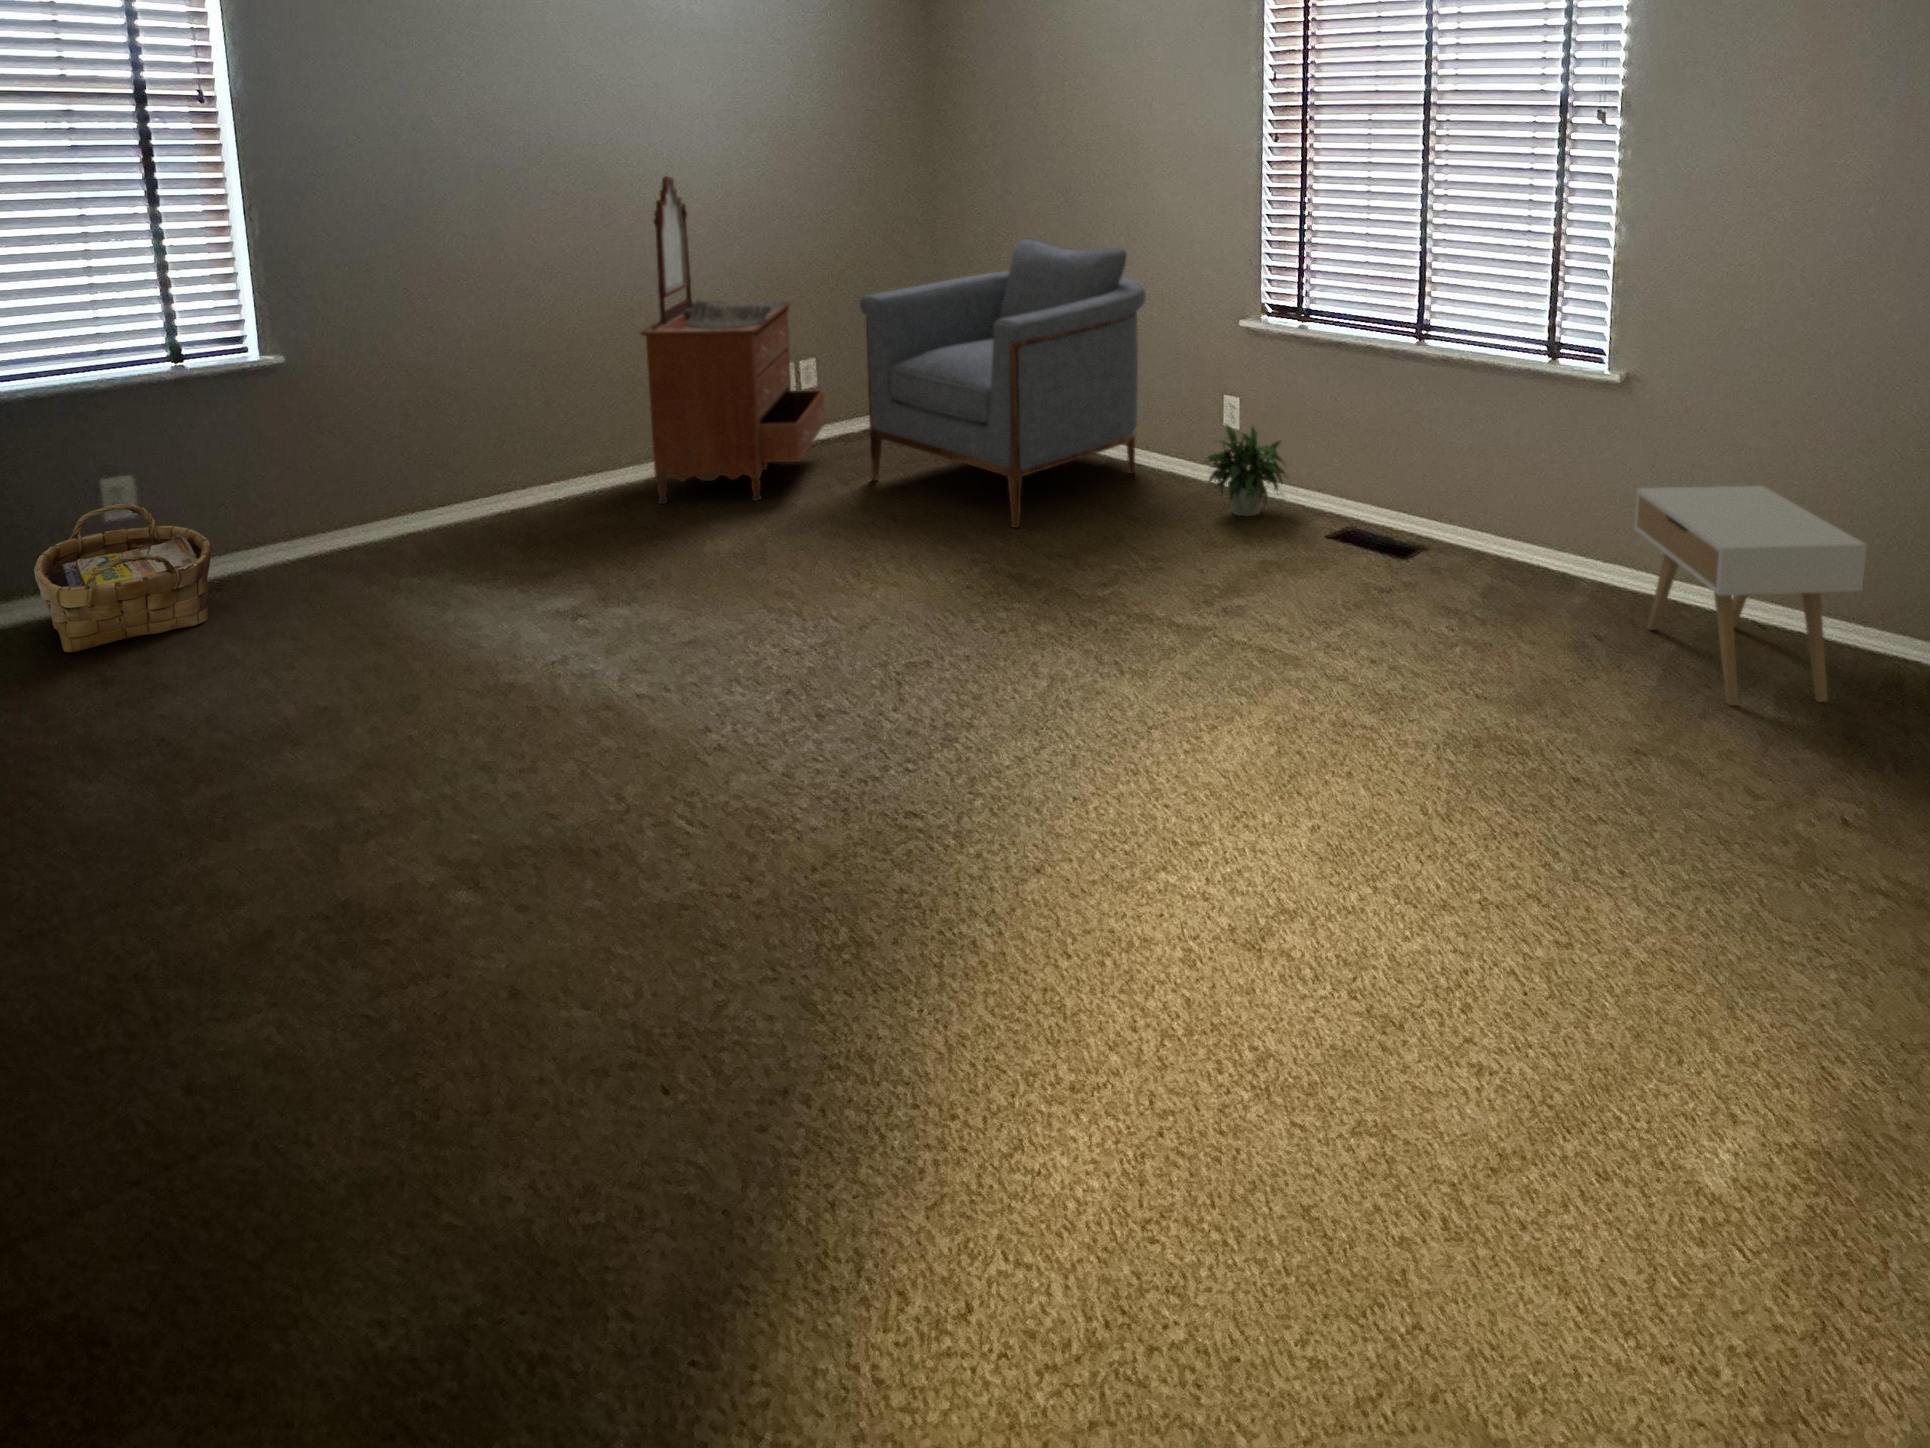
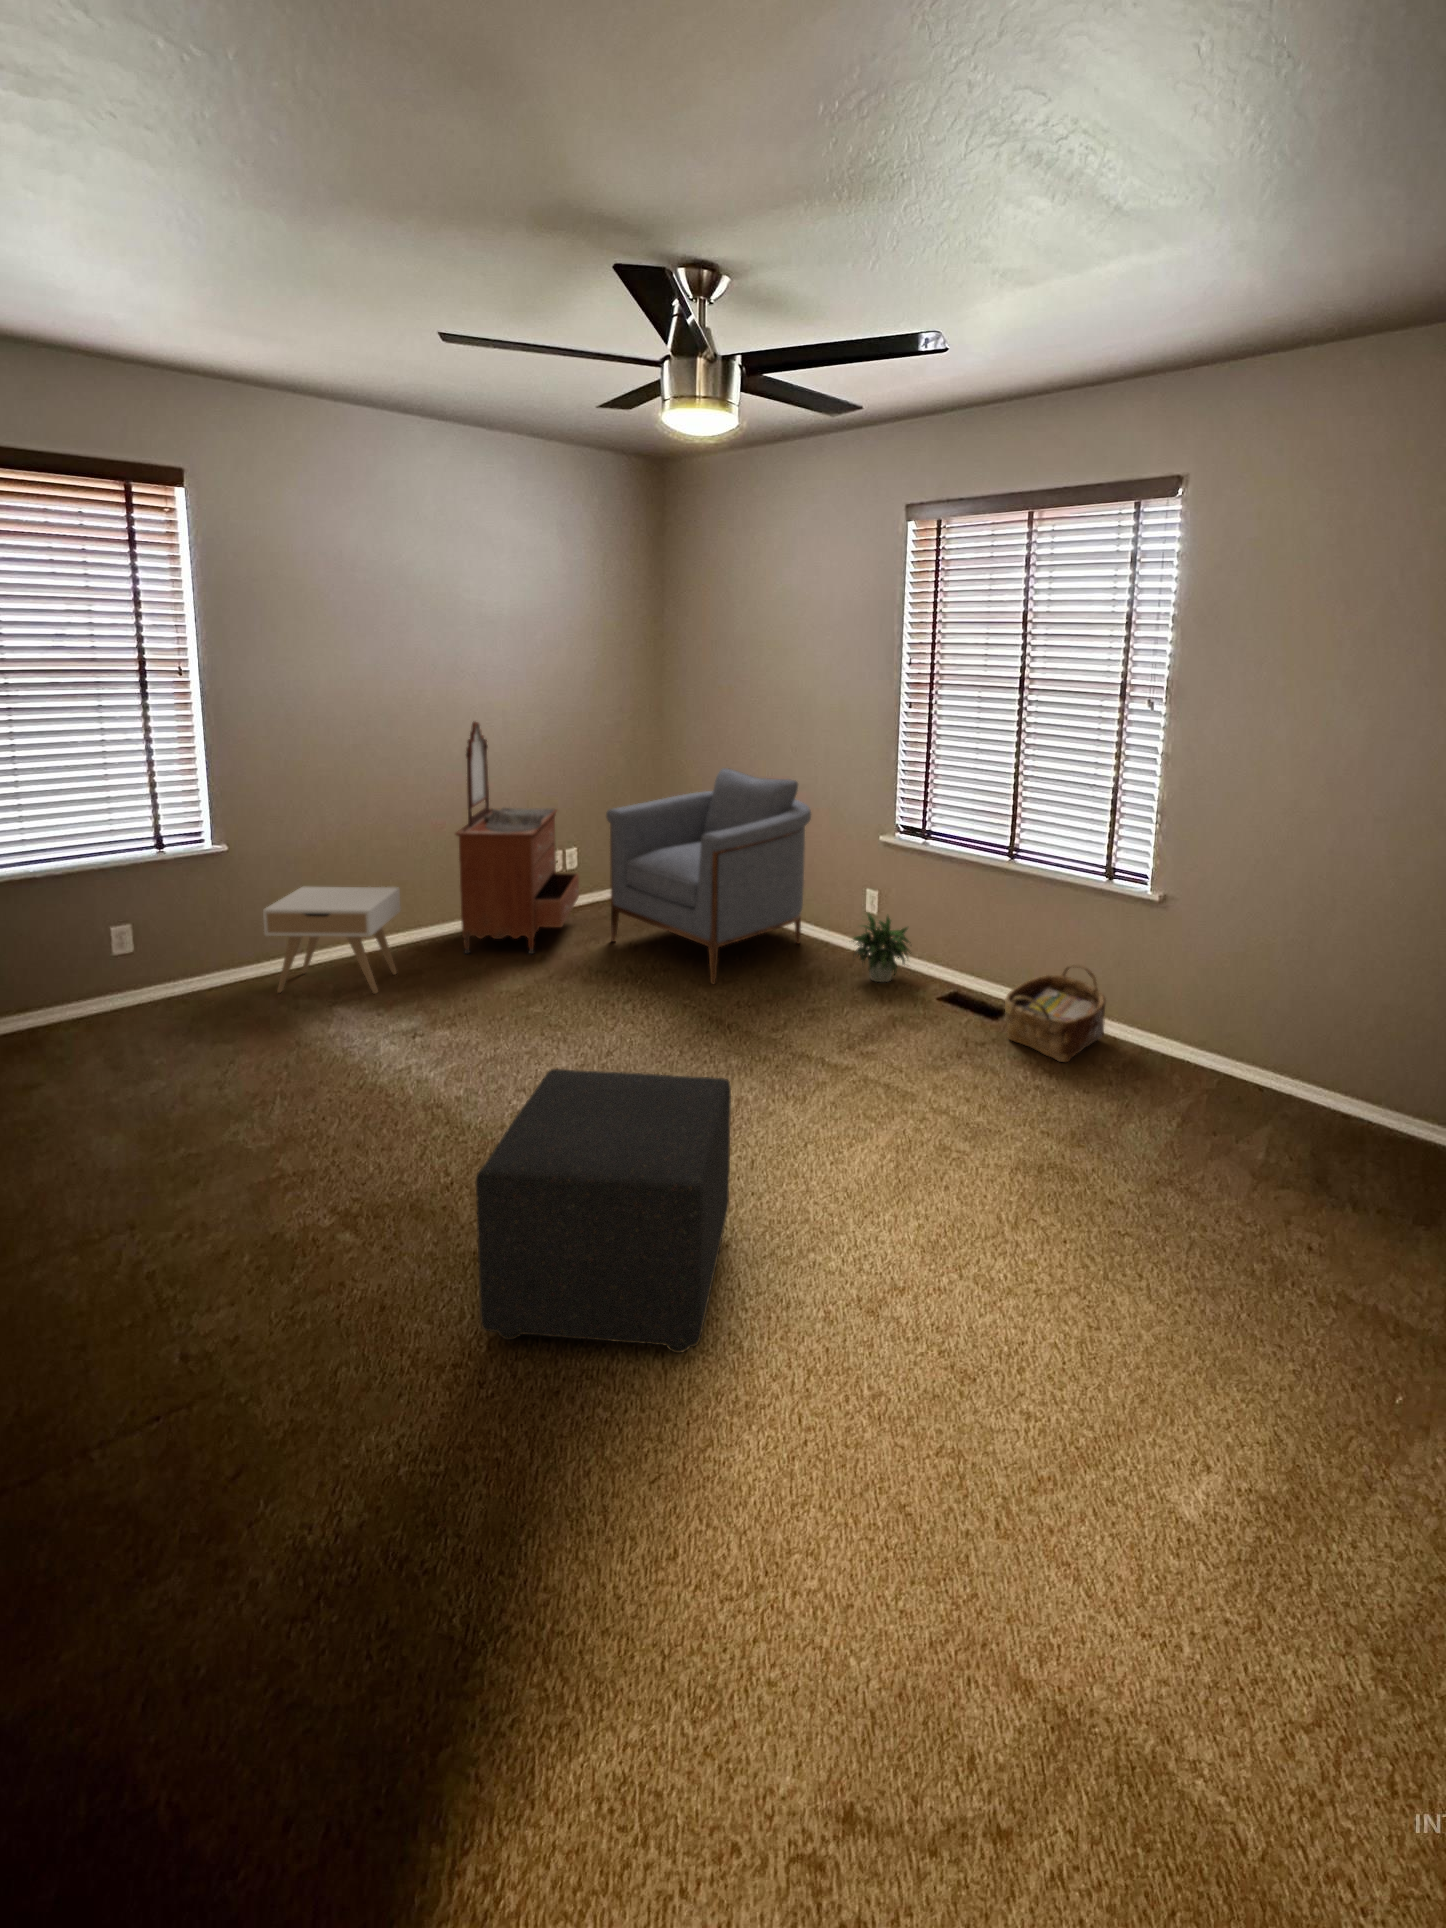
nightstand: present [1634,486,1867,706] -> present [263,887,401,994]
woven basket: present [34,504,211,652] -> present [1005,964,1106,1062]
ottoman: none [651,626,1041,1020] -> present [476,1069,731,1353]

